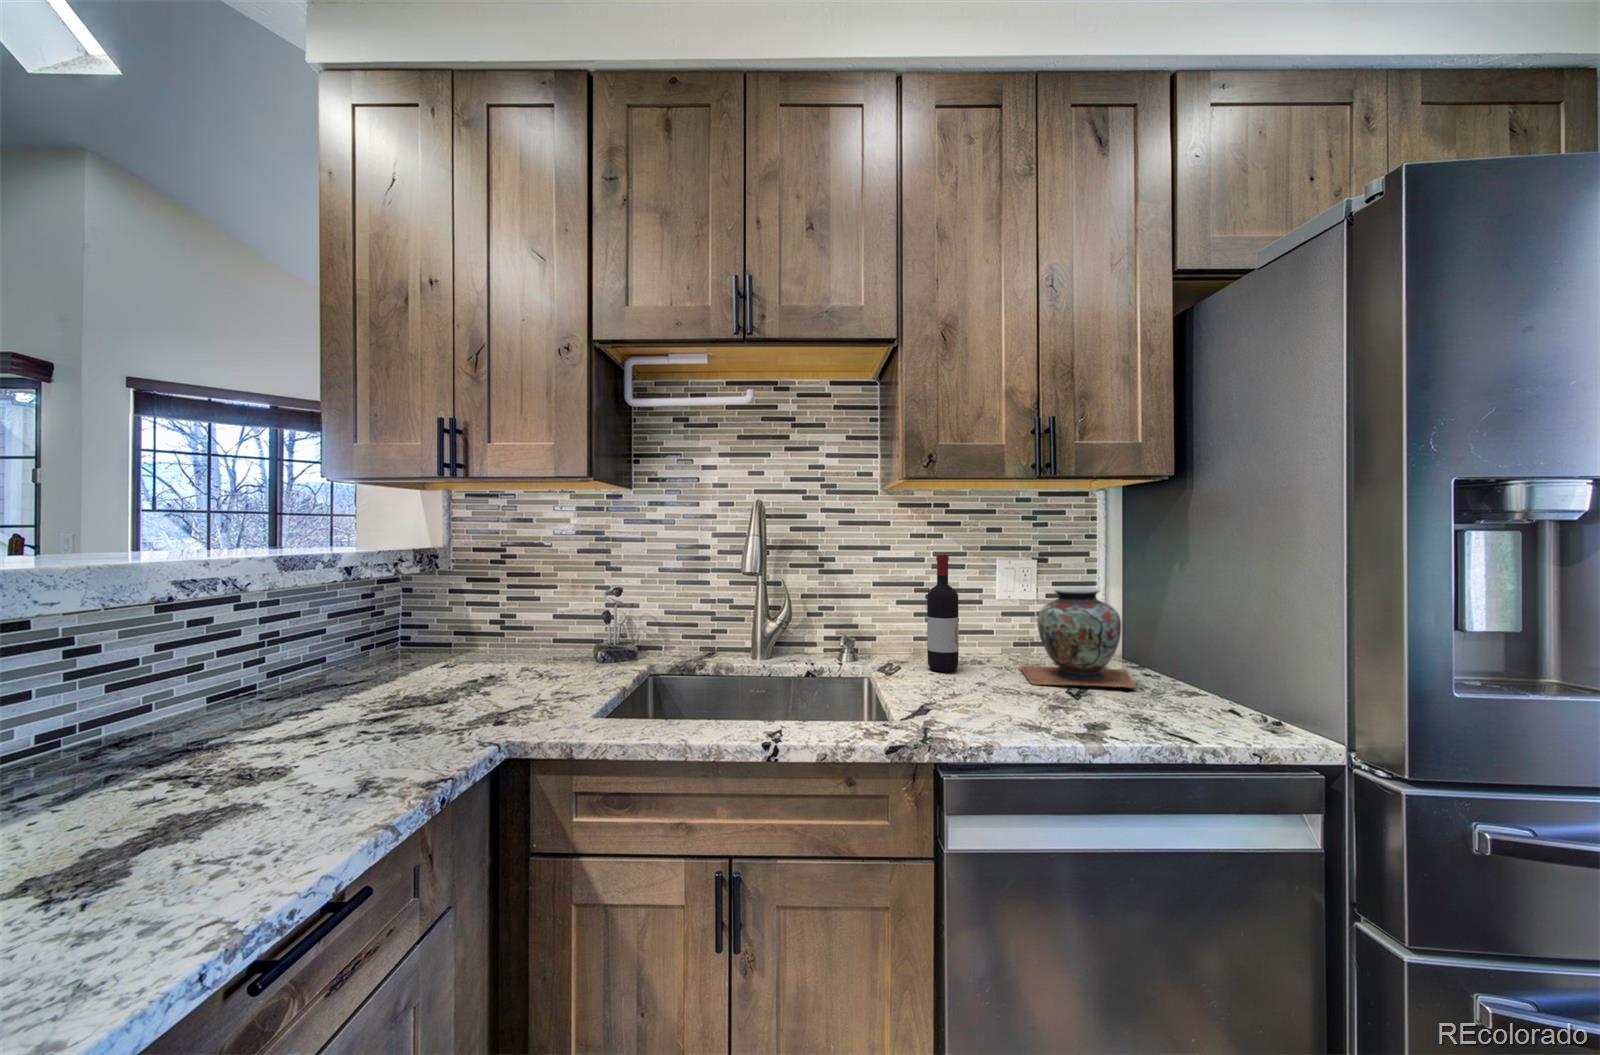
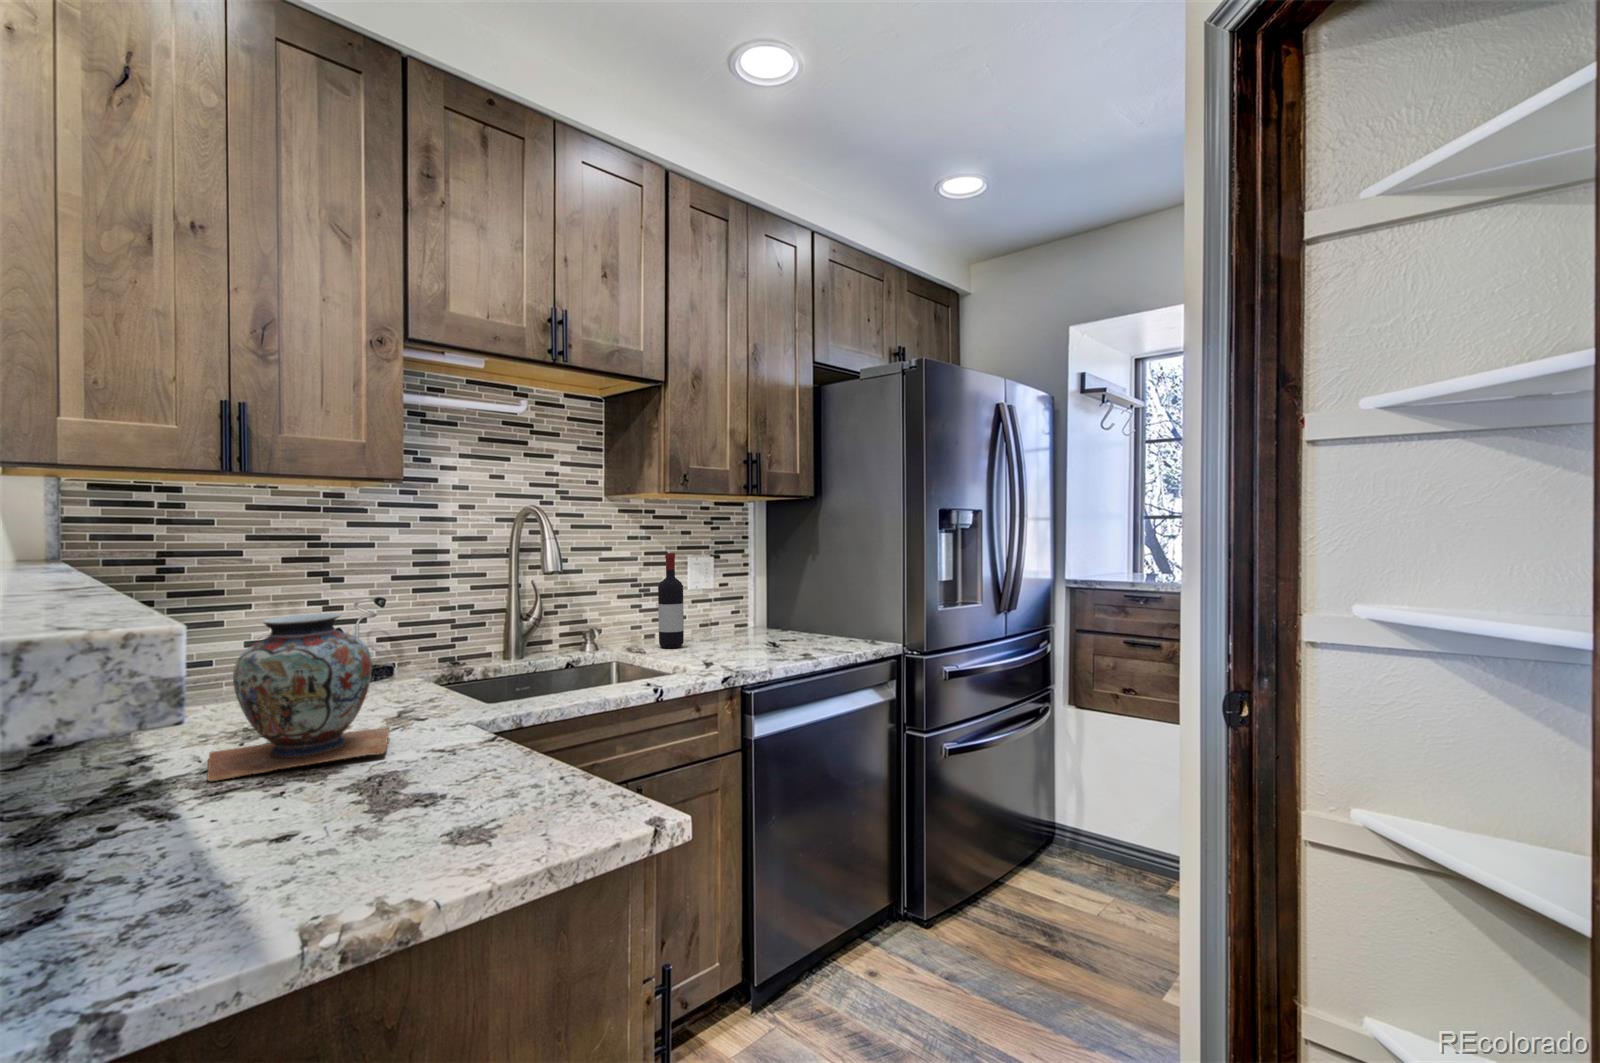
decorative vase: present [1020,587,1136,688] -> present [207,613,390,781]

